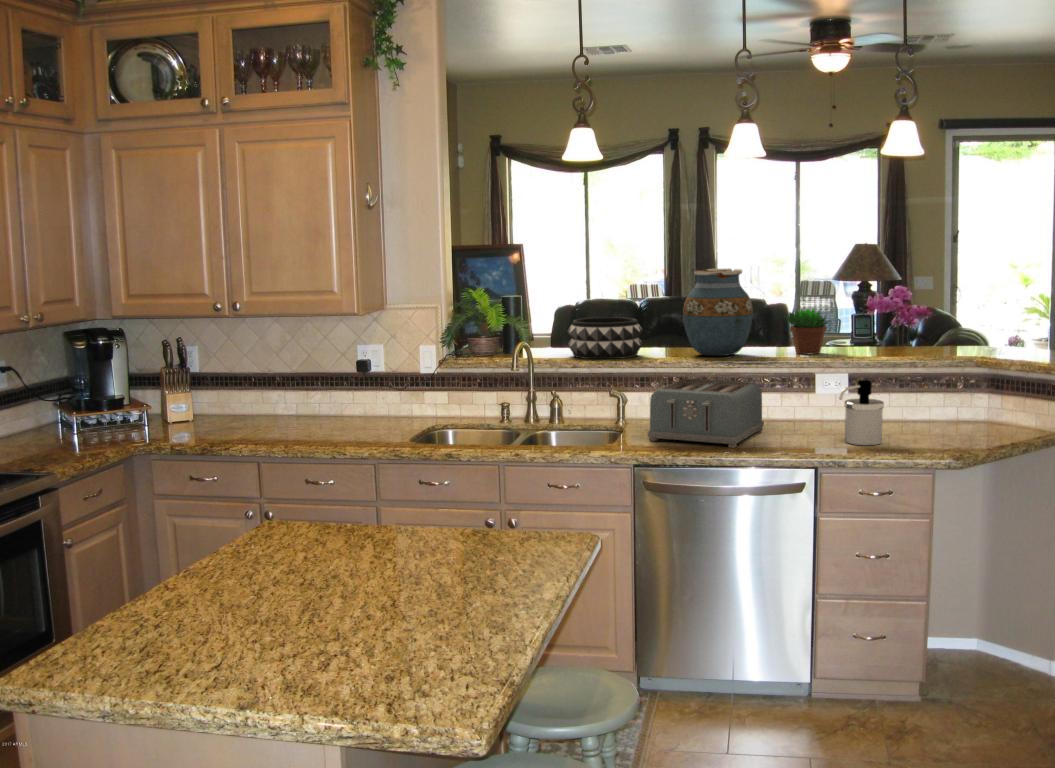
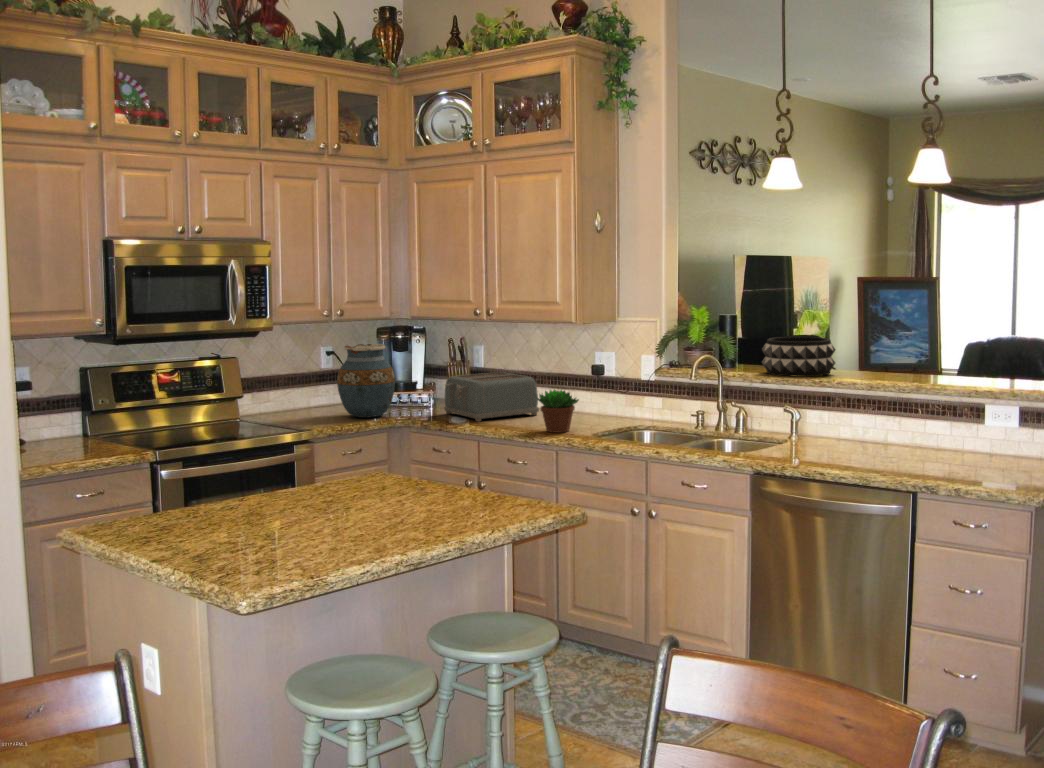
vase: present [683,268,753,356] -> present [337,344,395,418]
succulent plant: present [785,308,829,355] -> present [536,390,579,433]
toaster: present [648,379,764,448] -> present [444,372,539,422]
soap dispenser: present [839,380,884,445] -> none [946,411,1006,478]

